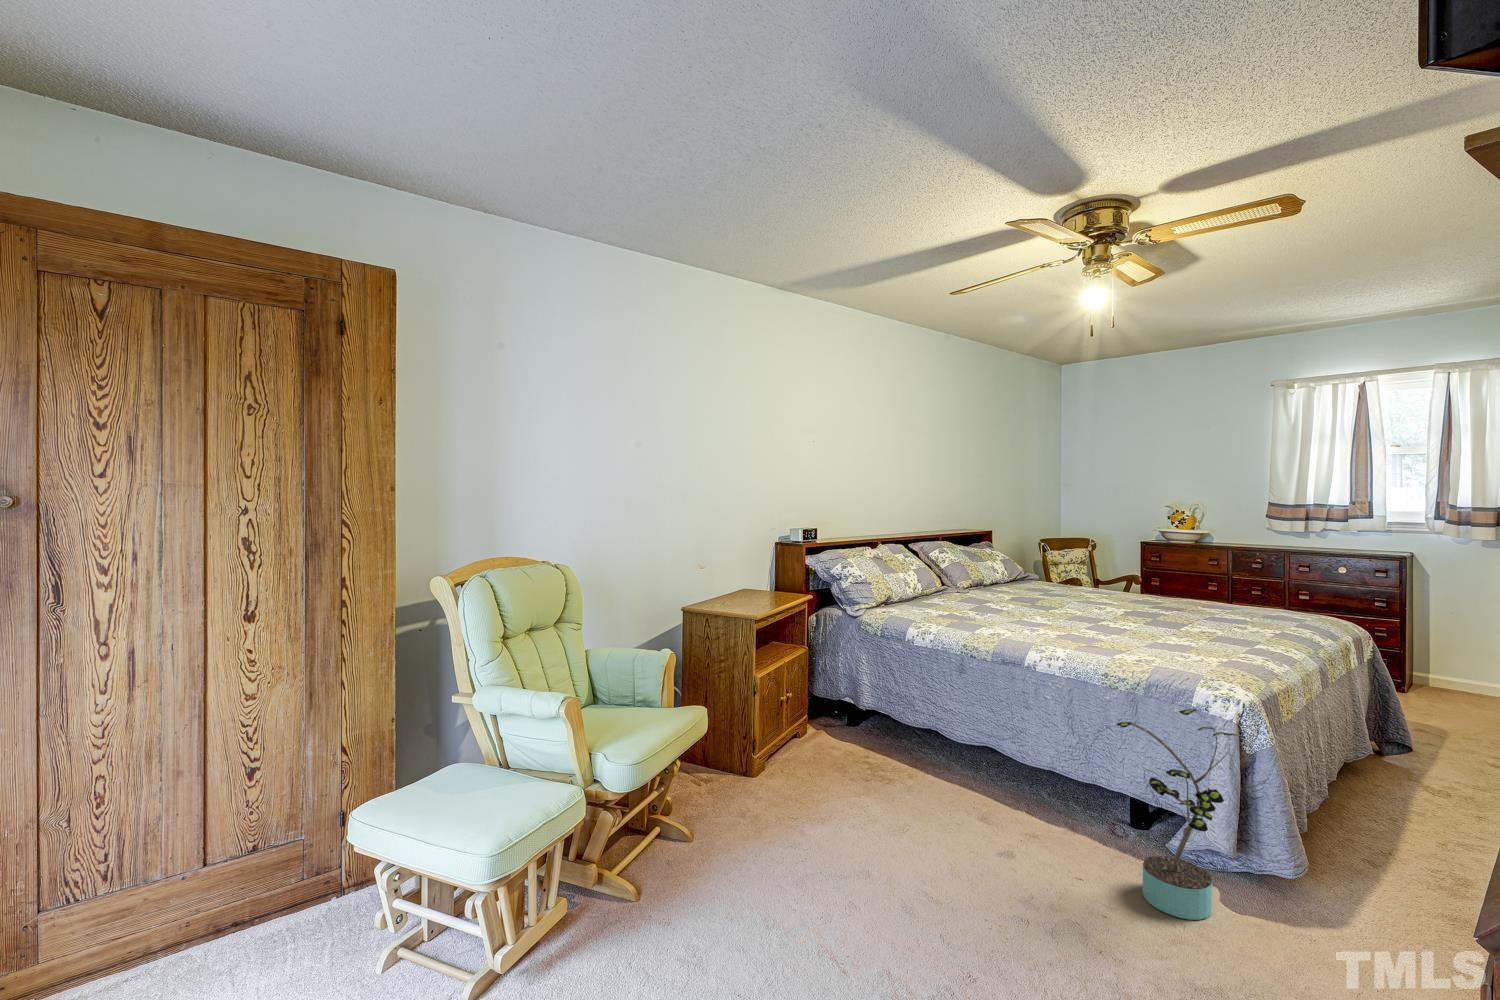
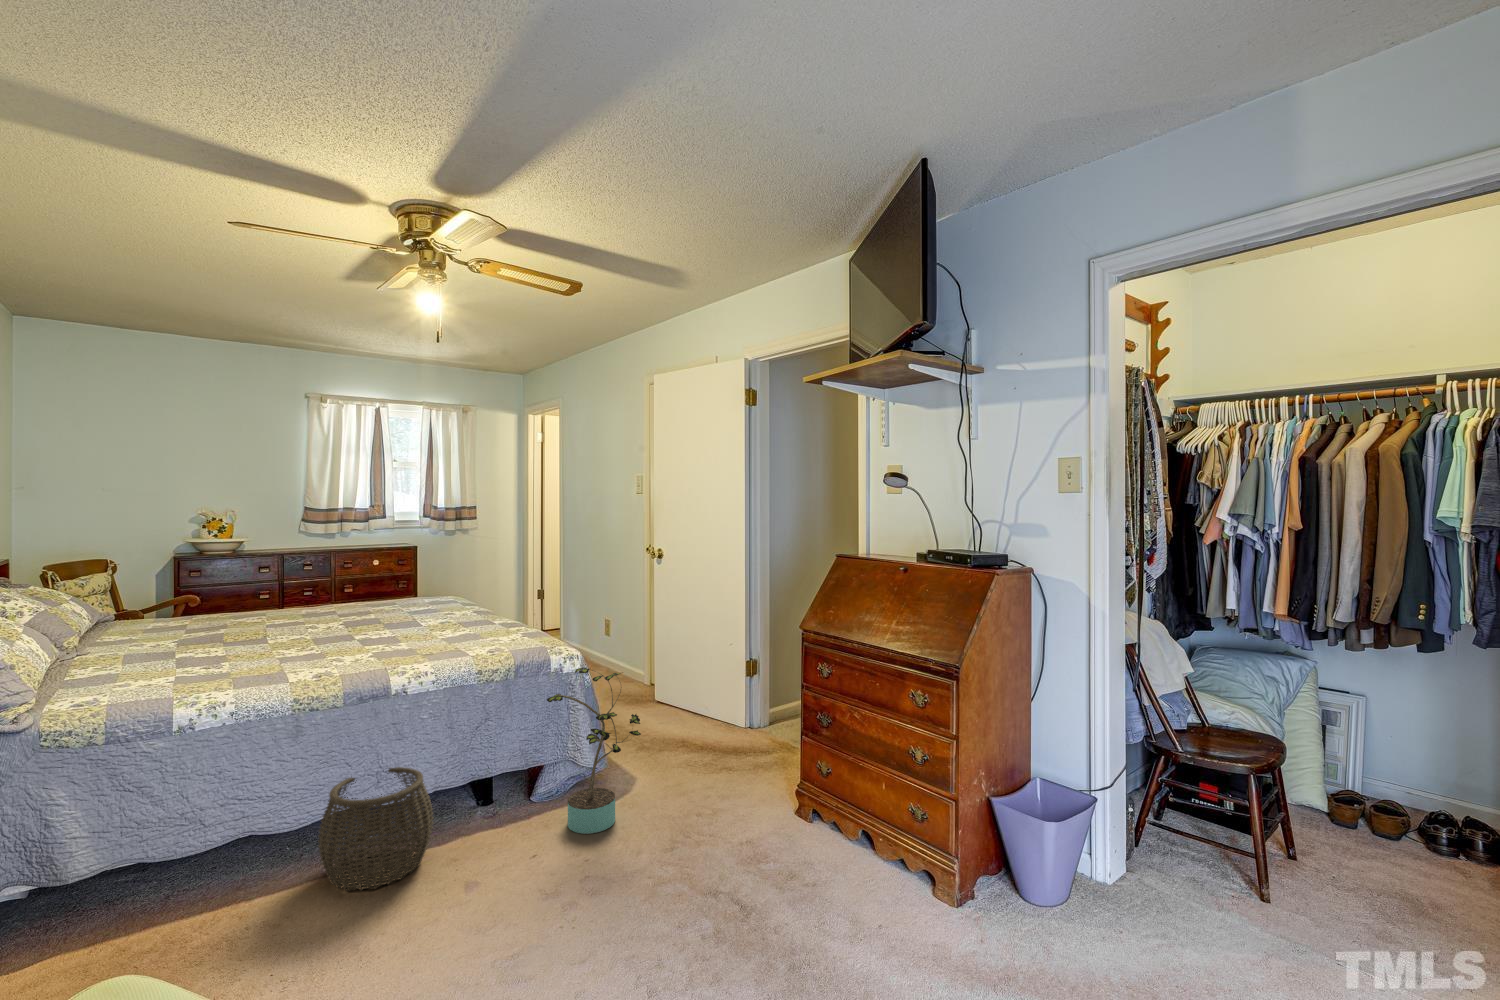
woven basket: none [947,720,1037,818] -> present [318,767,433,891]

